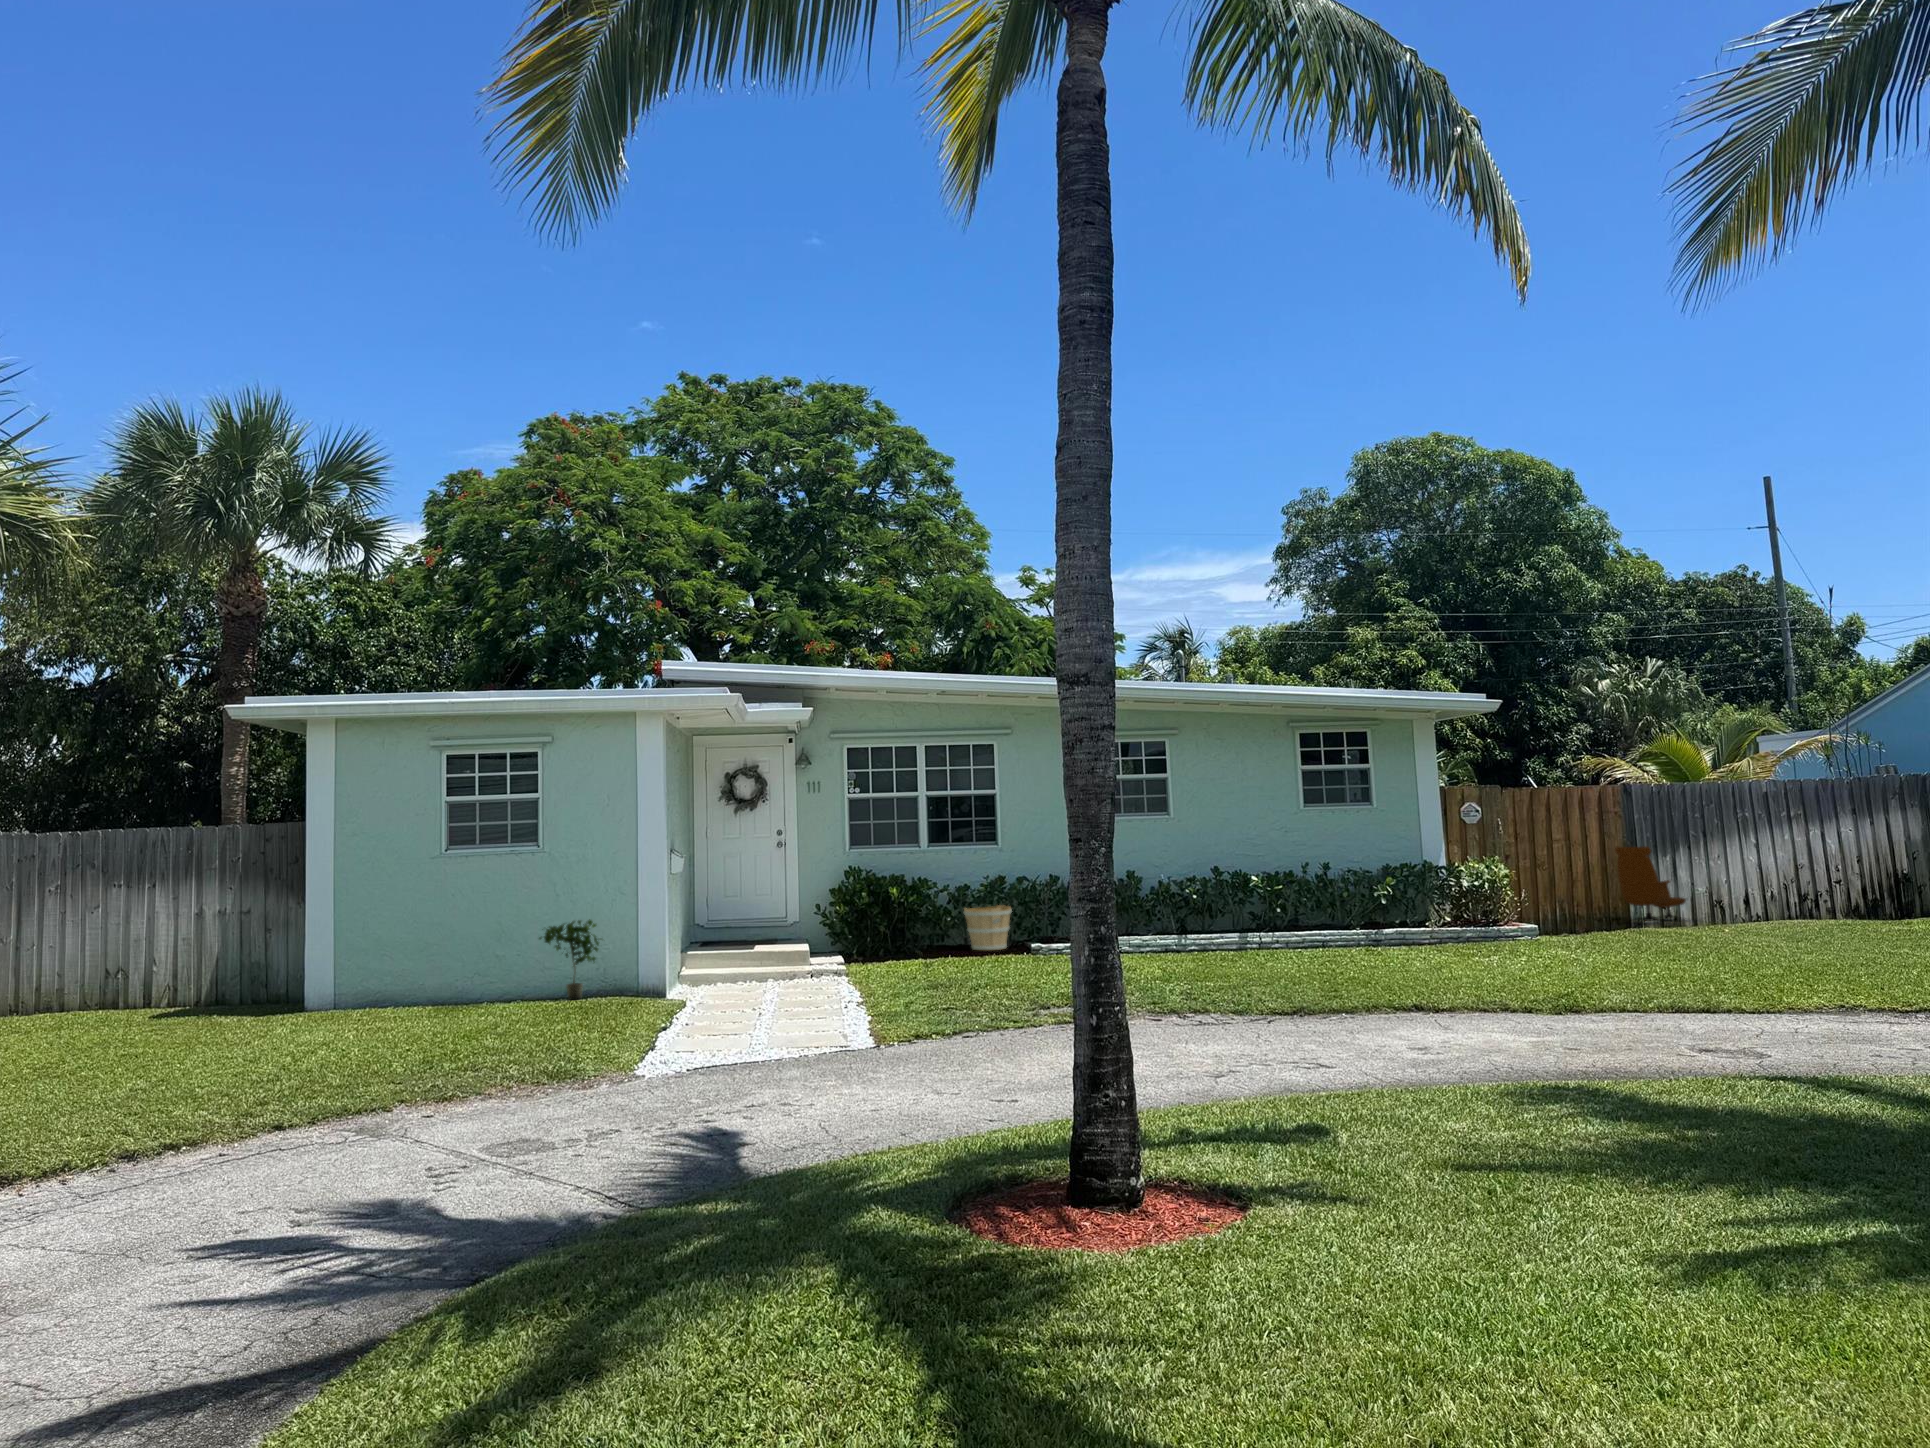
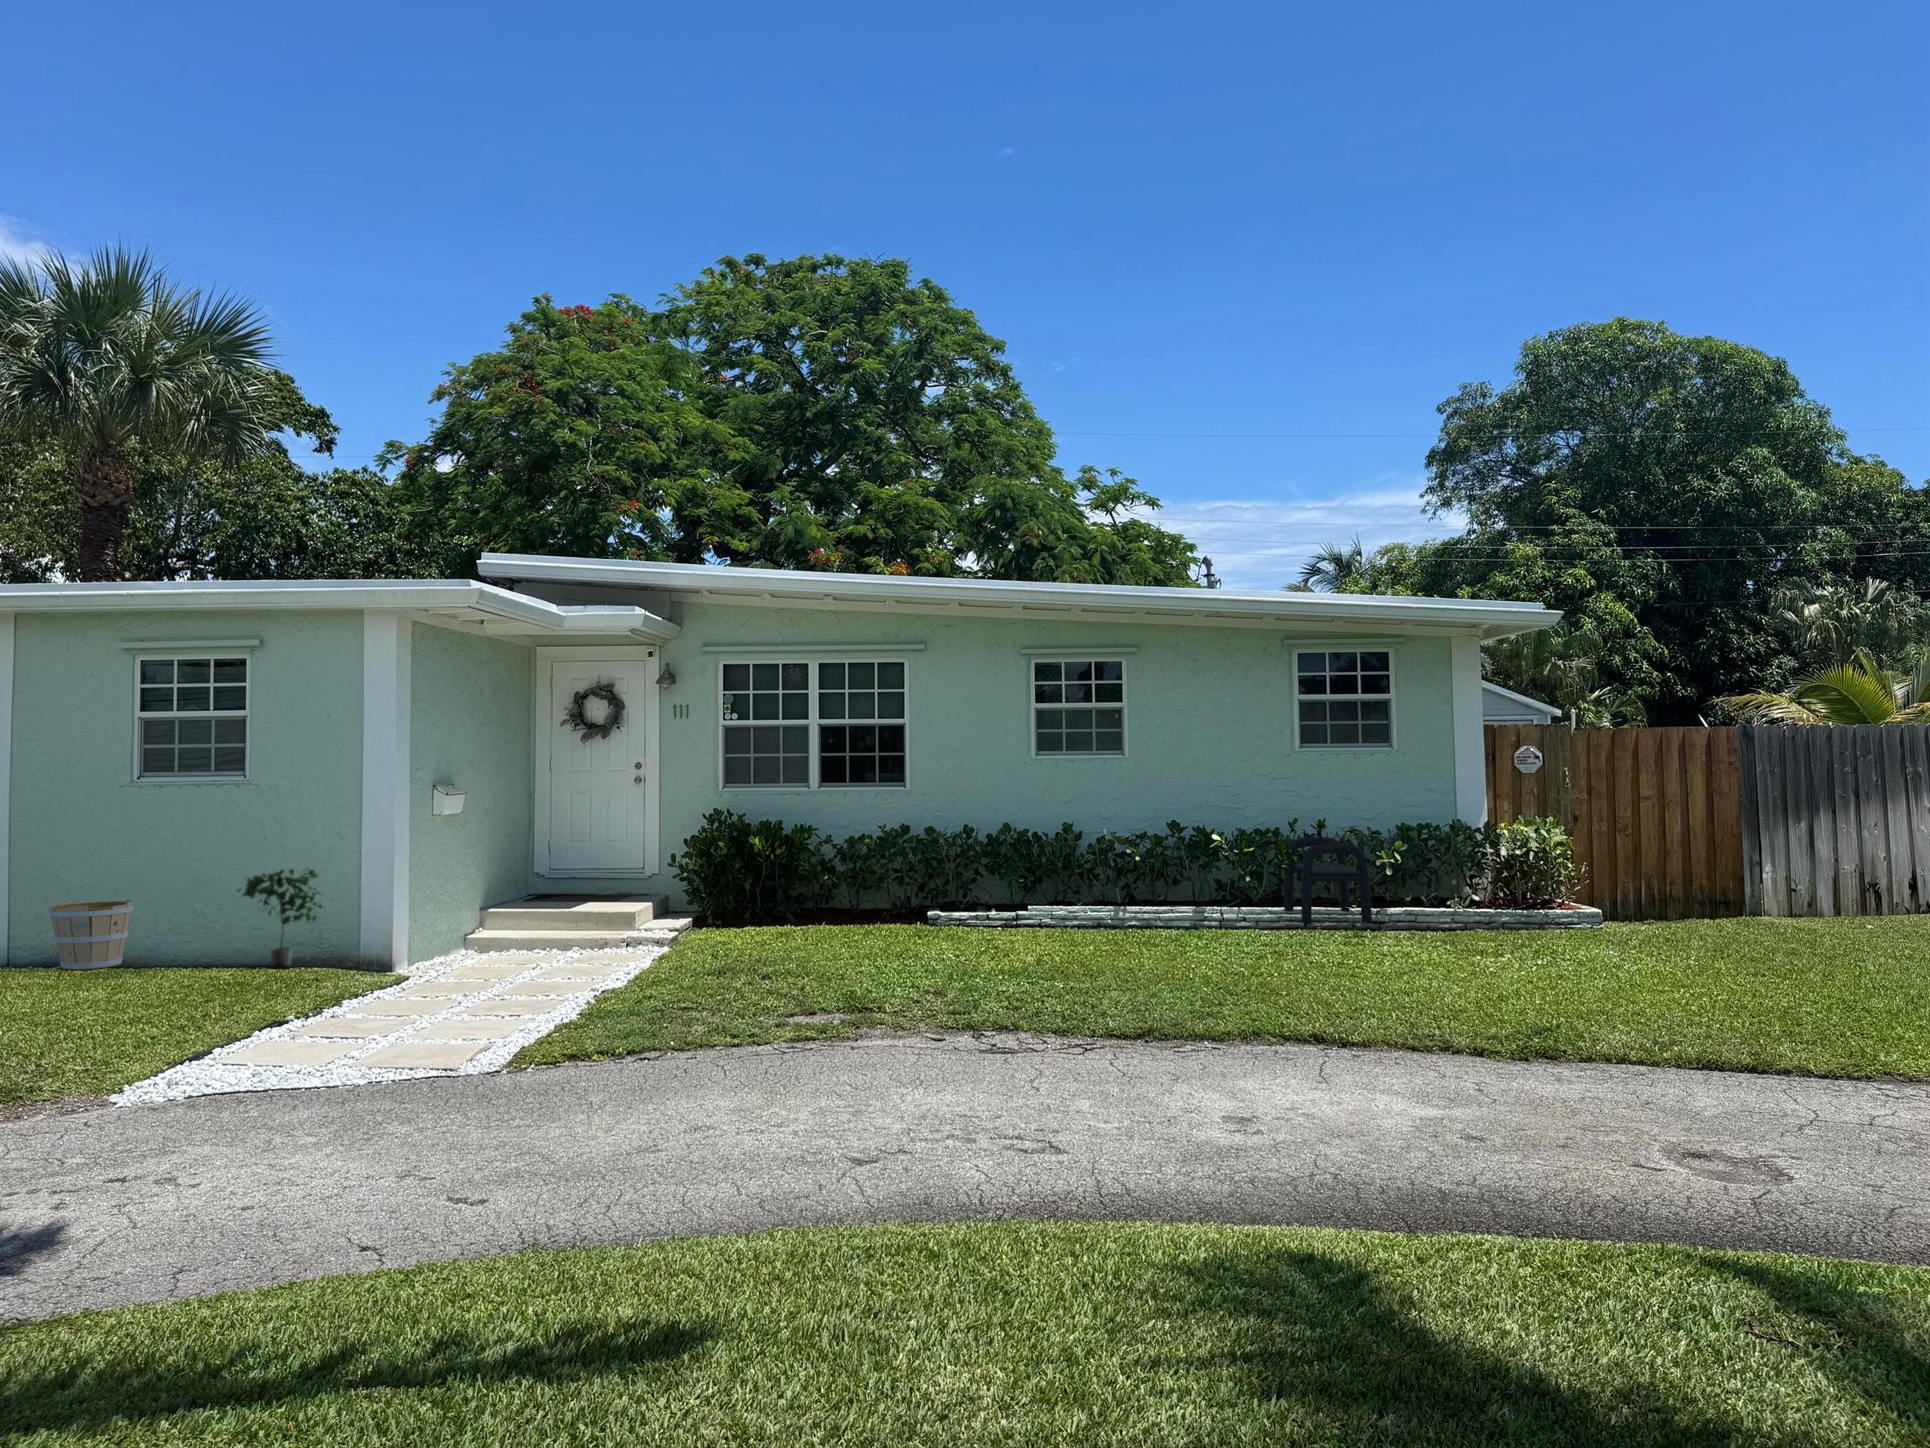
lounge chair: present [1615,846,1686,923] -> none [1722,809,1825,915]
bench: none [1299,876,1376,941] -> present [1284,837,1372,923]
wooden bucket: present [964,905,1012,951] -> present [49,900,134,970]

